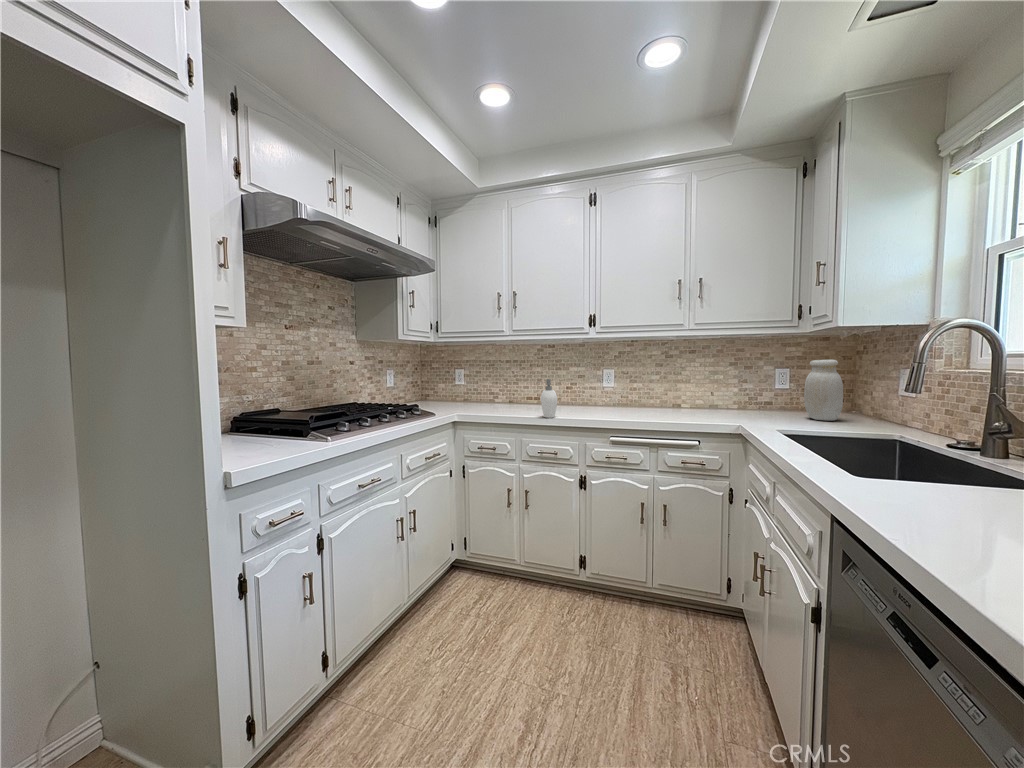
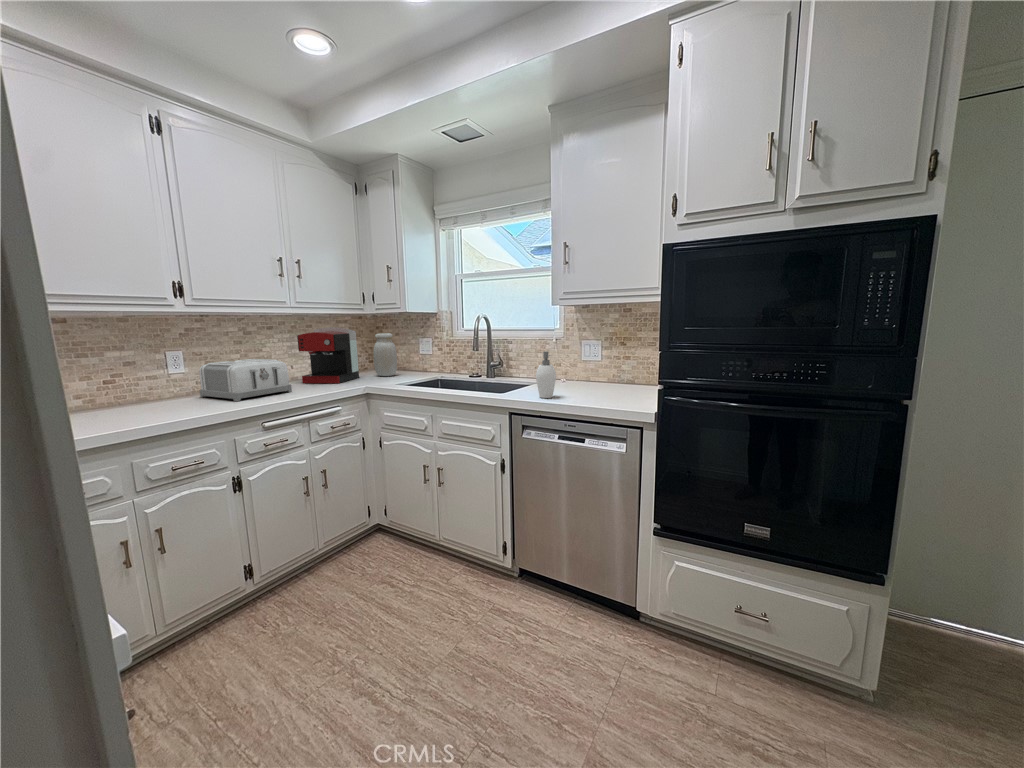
coffee maker: none [705,352,781,417] -> present [297,327,359,383]
soap dispenser: present [541,379,557,418] -> present [536,351,556,398]
toaster: none [611,382,668,417] -> present [199,359,292,401]

